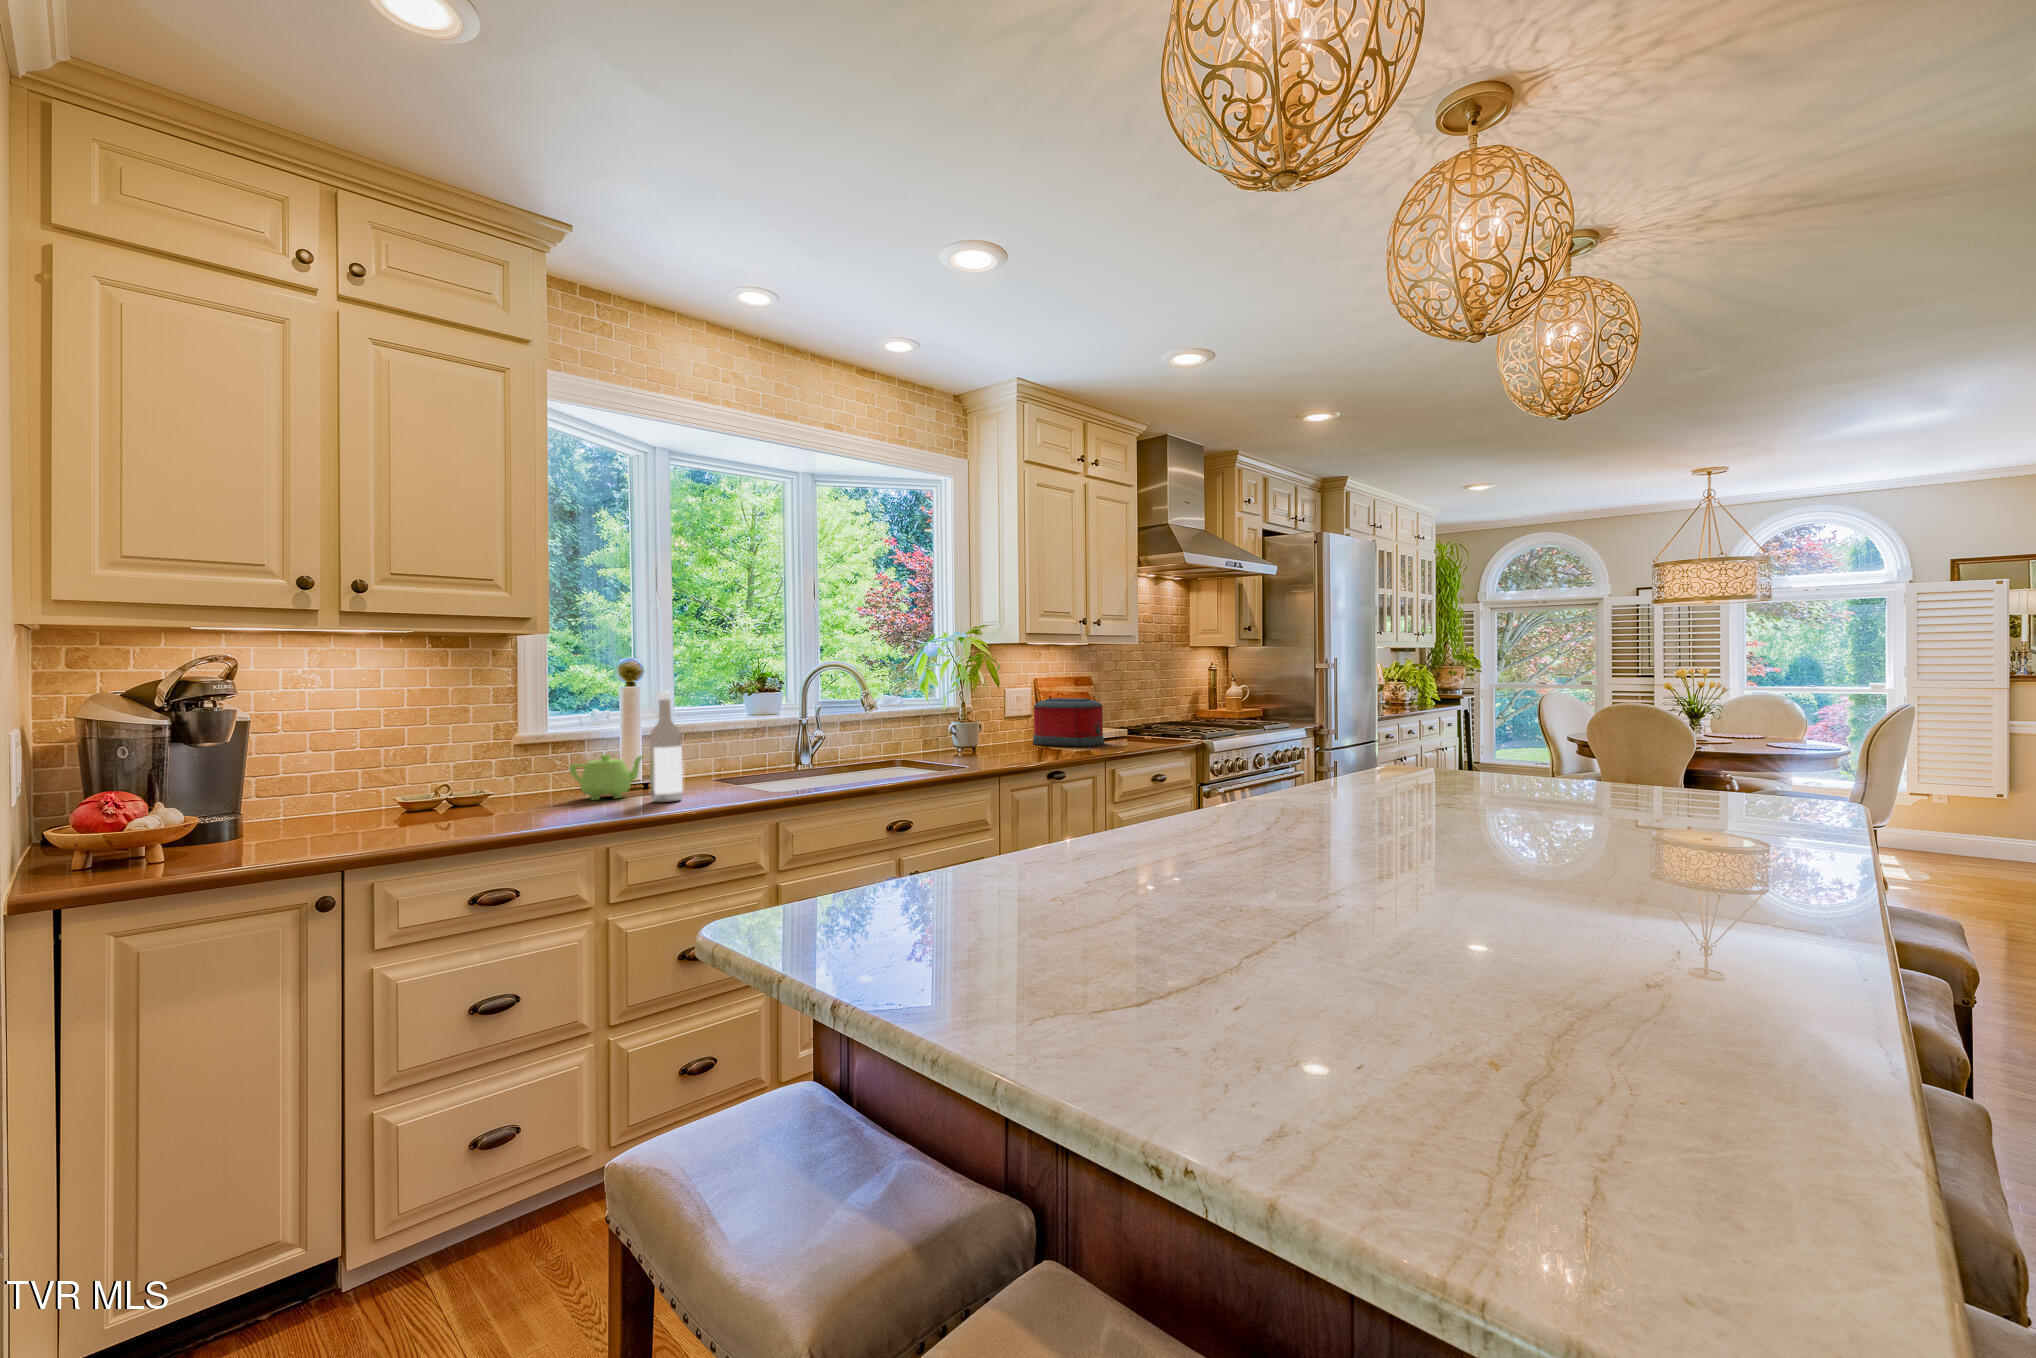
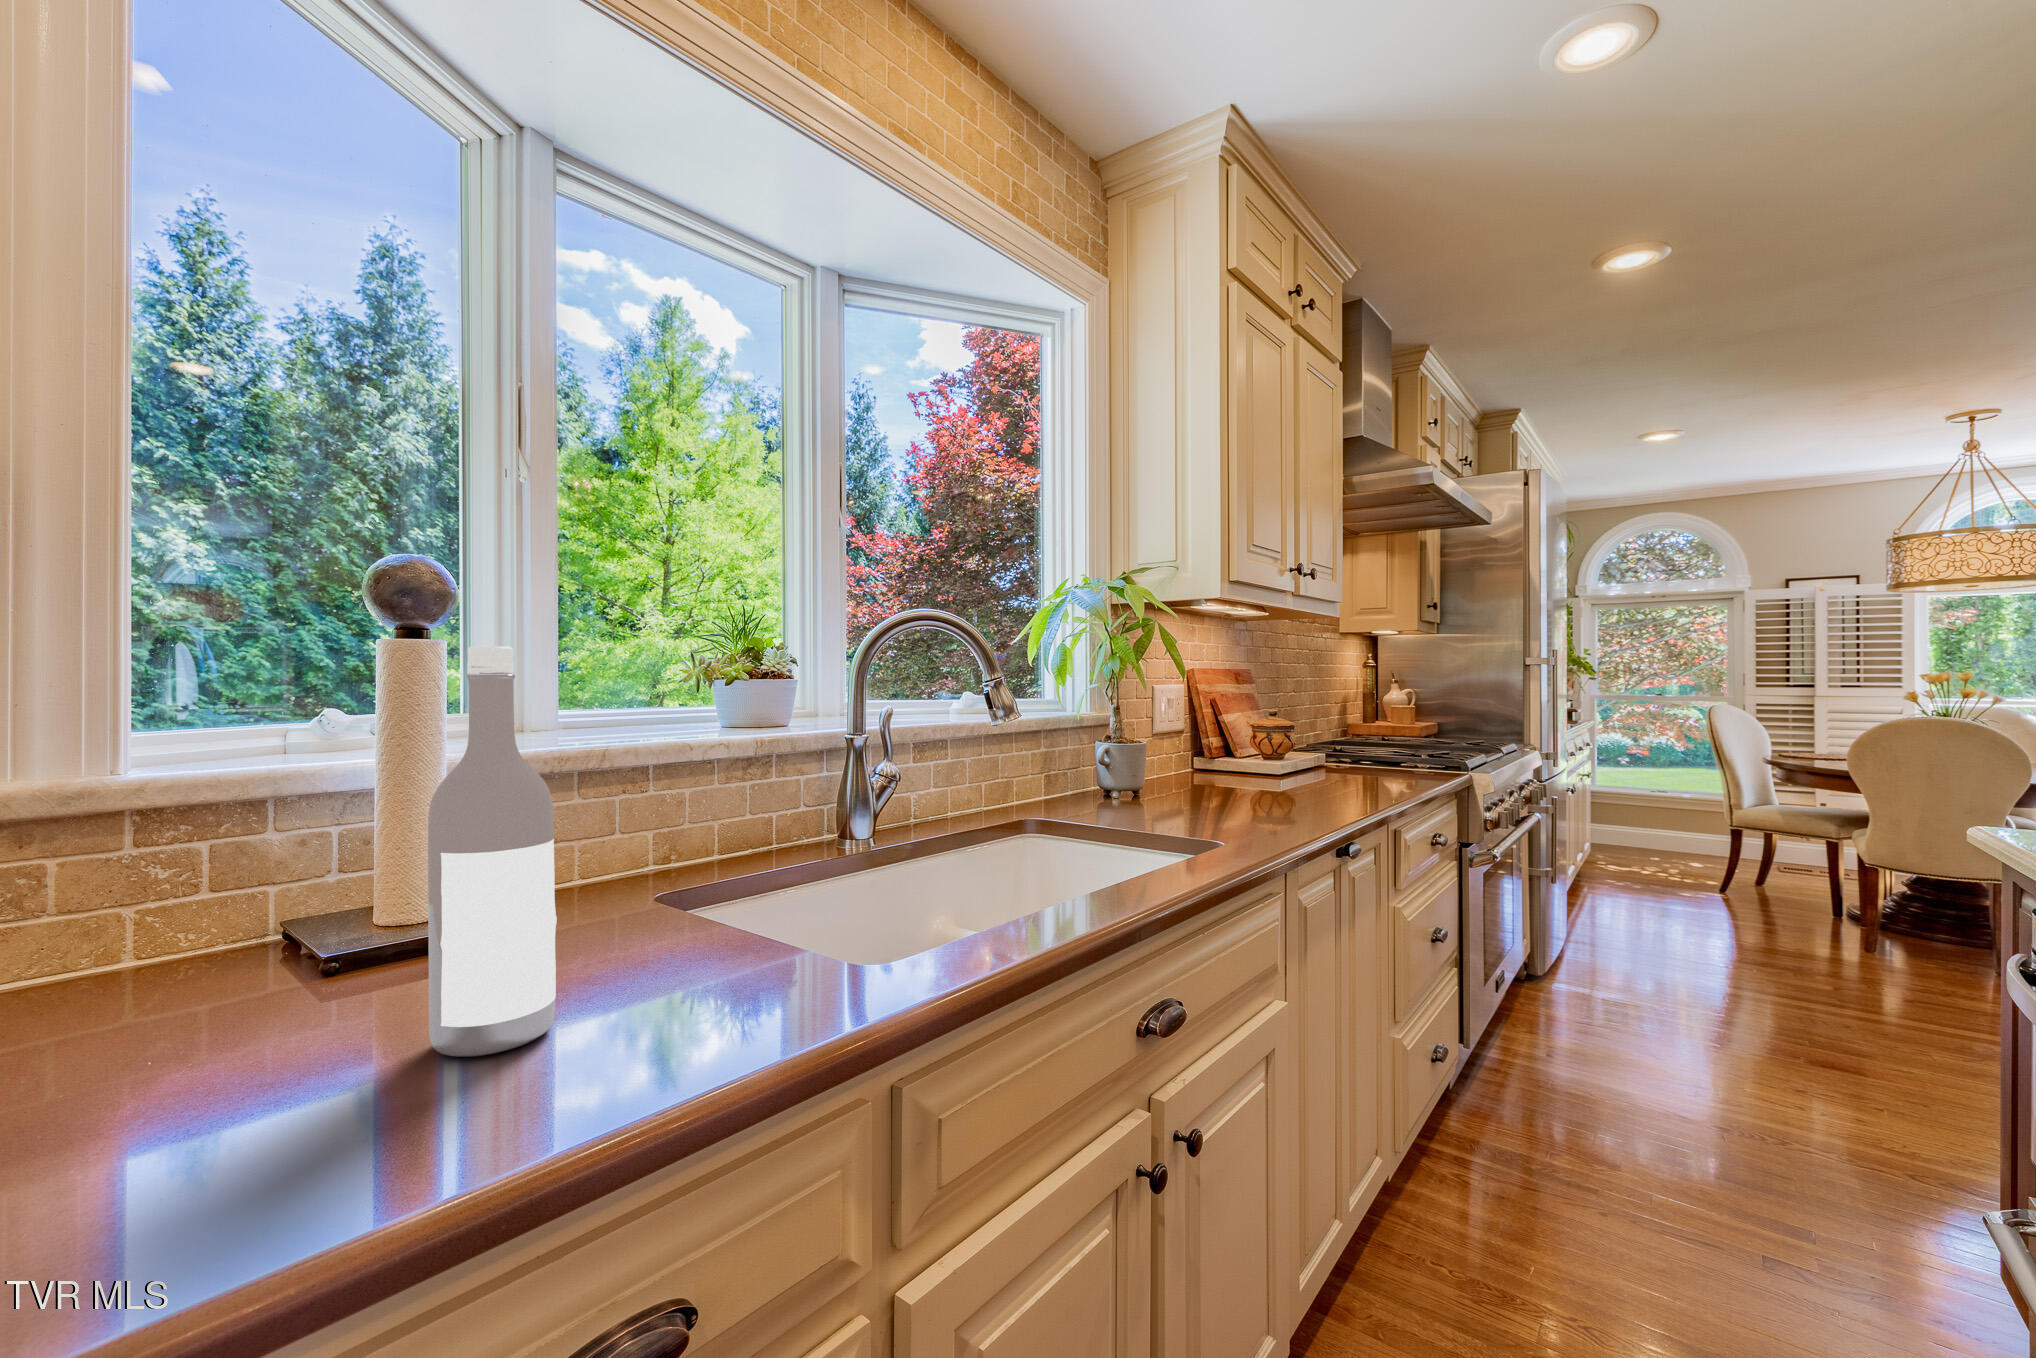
toaster: present [1033,698,1104,746] -> none [1208,701,1335,785]
teapot: present [569,755,643,800] -> none [135,855,443,1032]

